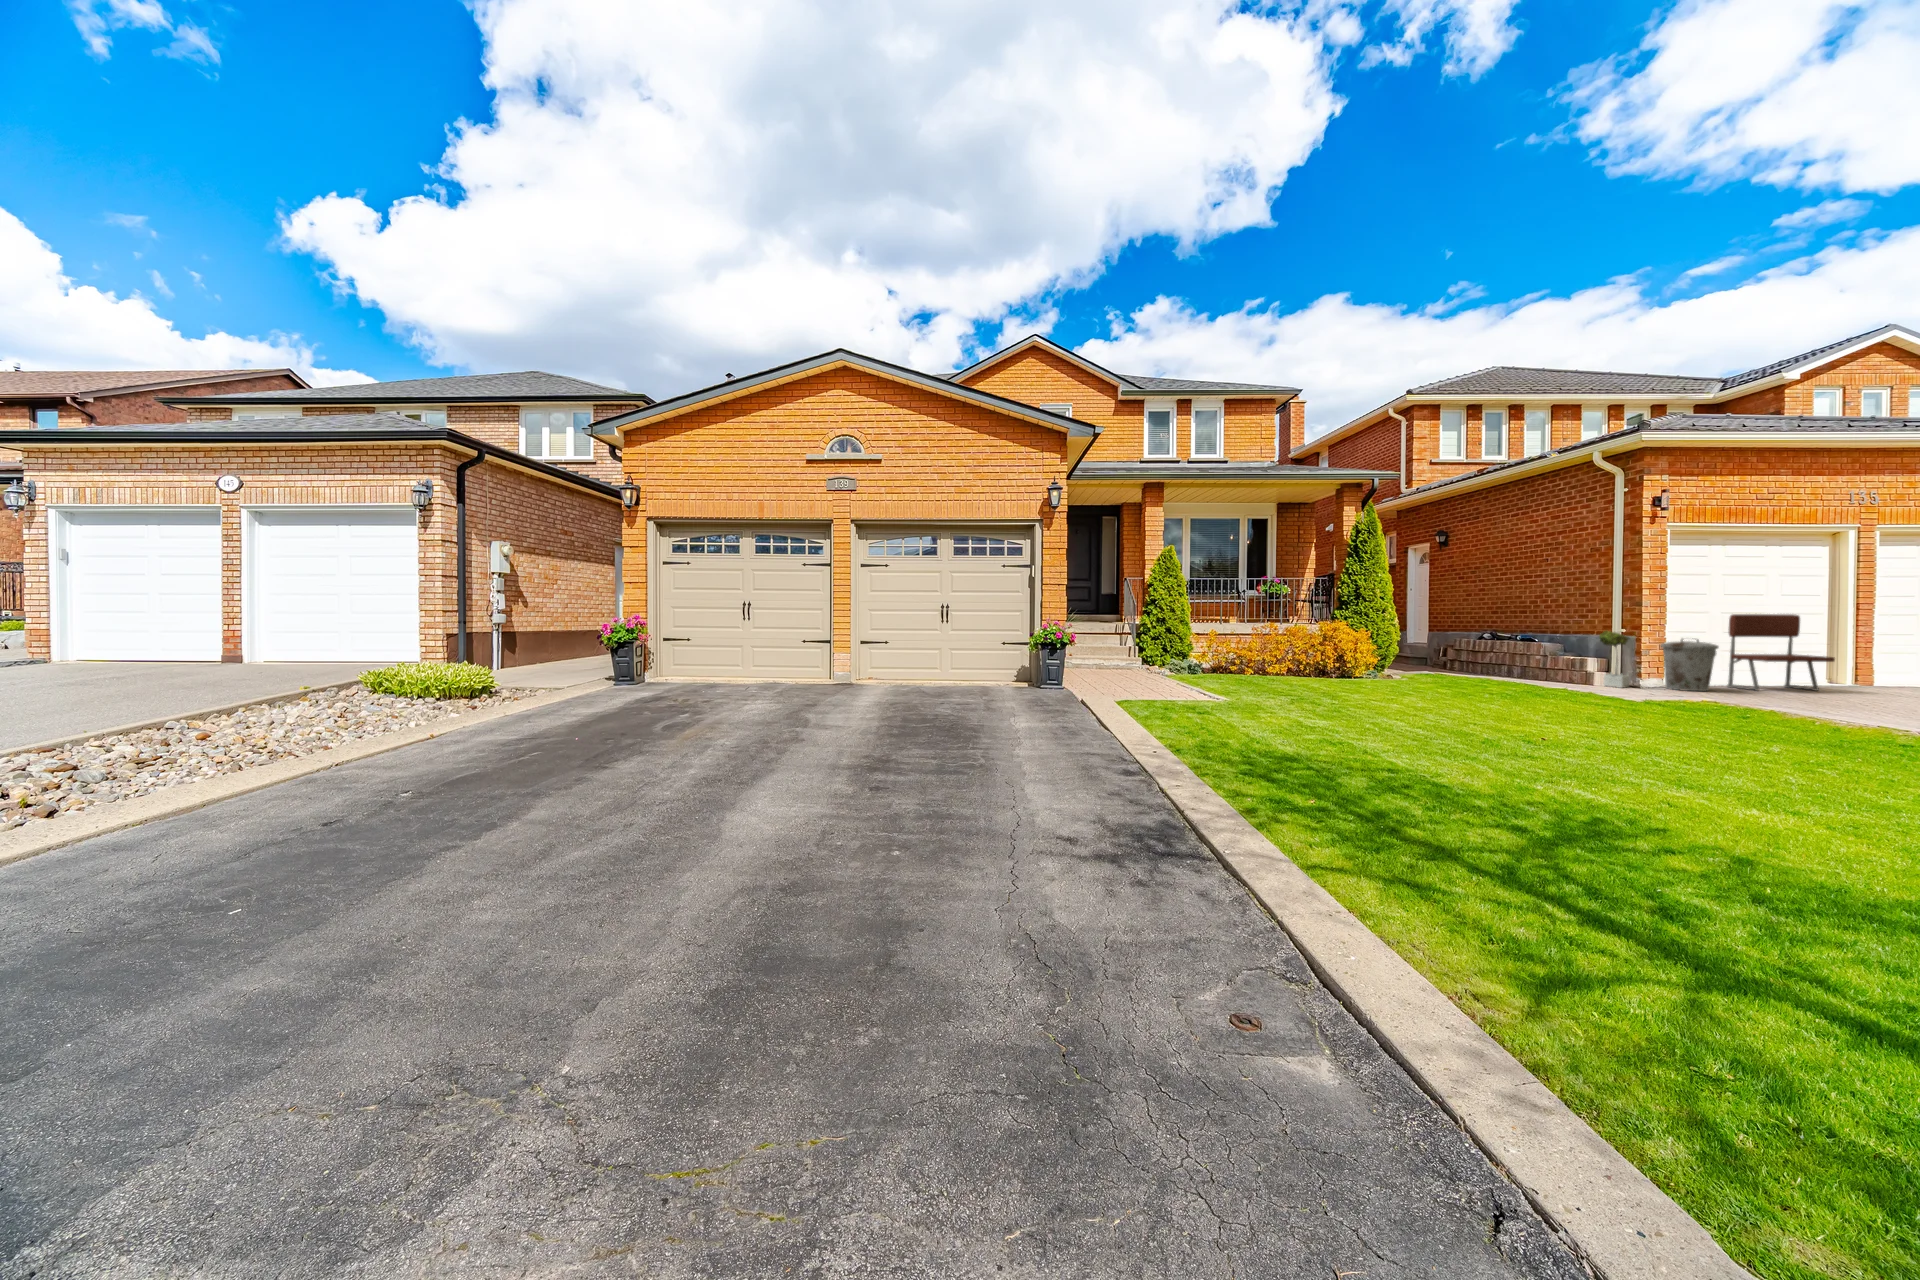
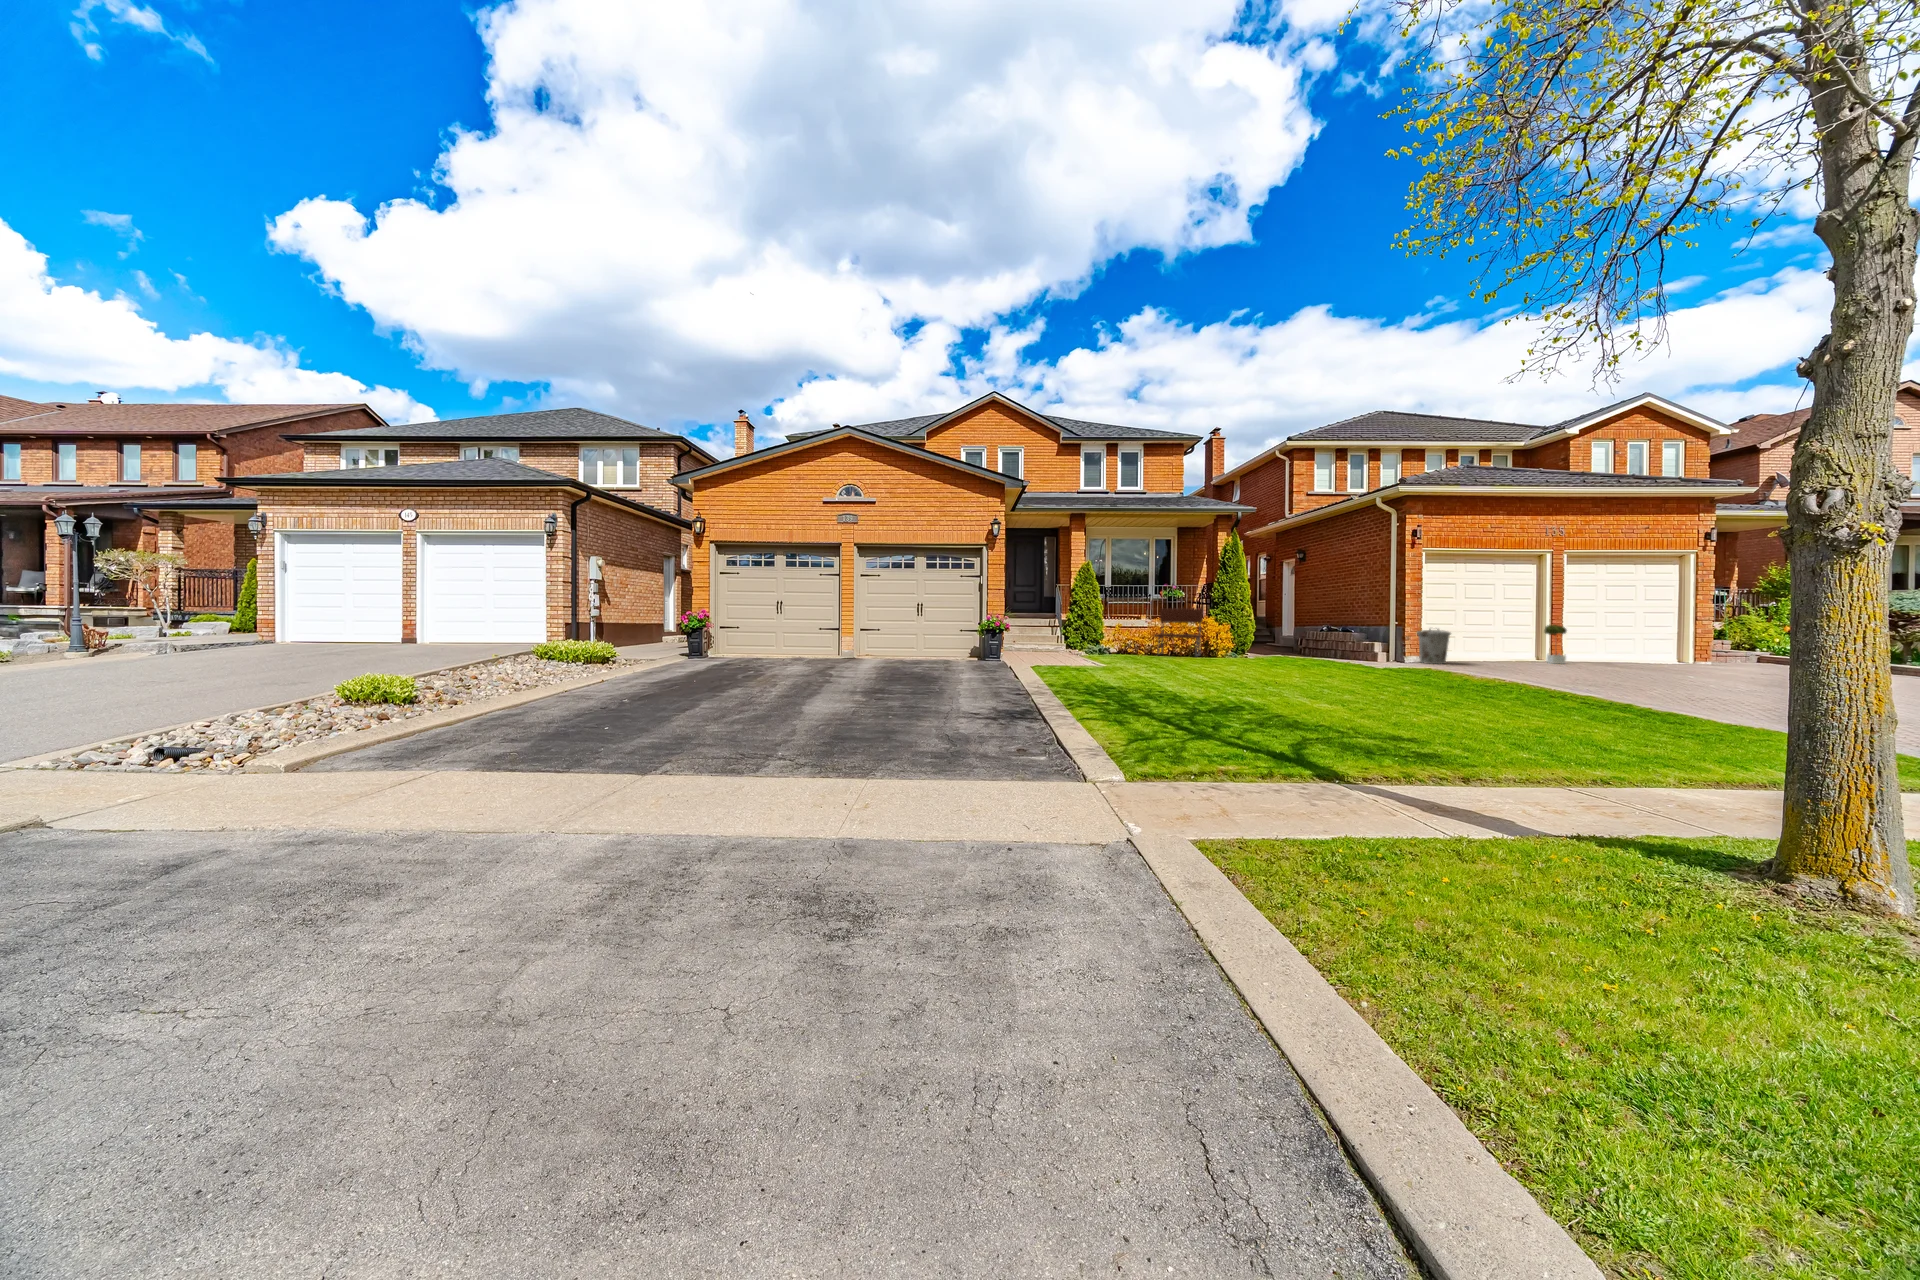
bench: present [1727,614,1835,691] -> present [1154,608,1203,656]
potted tree: present [1599,631,1629,688] -> present [1544,625,1567,664]

